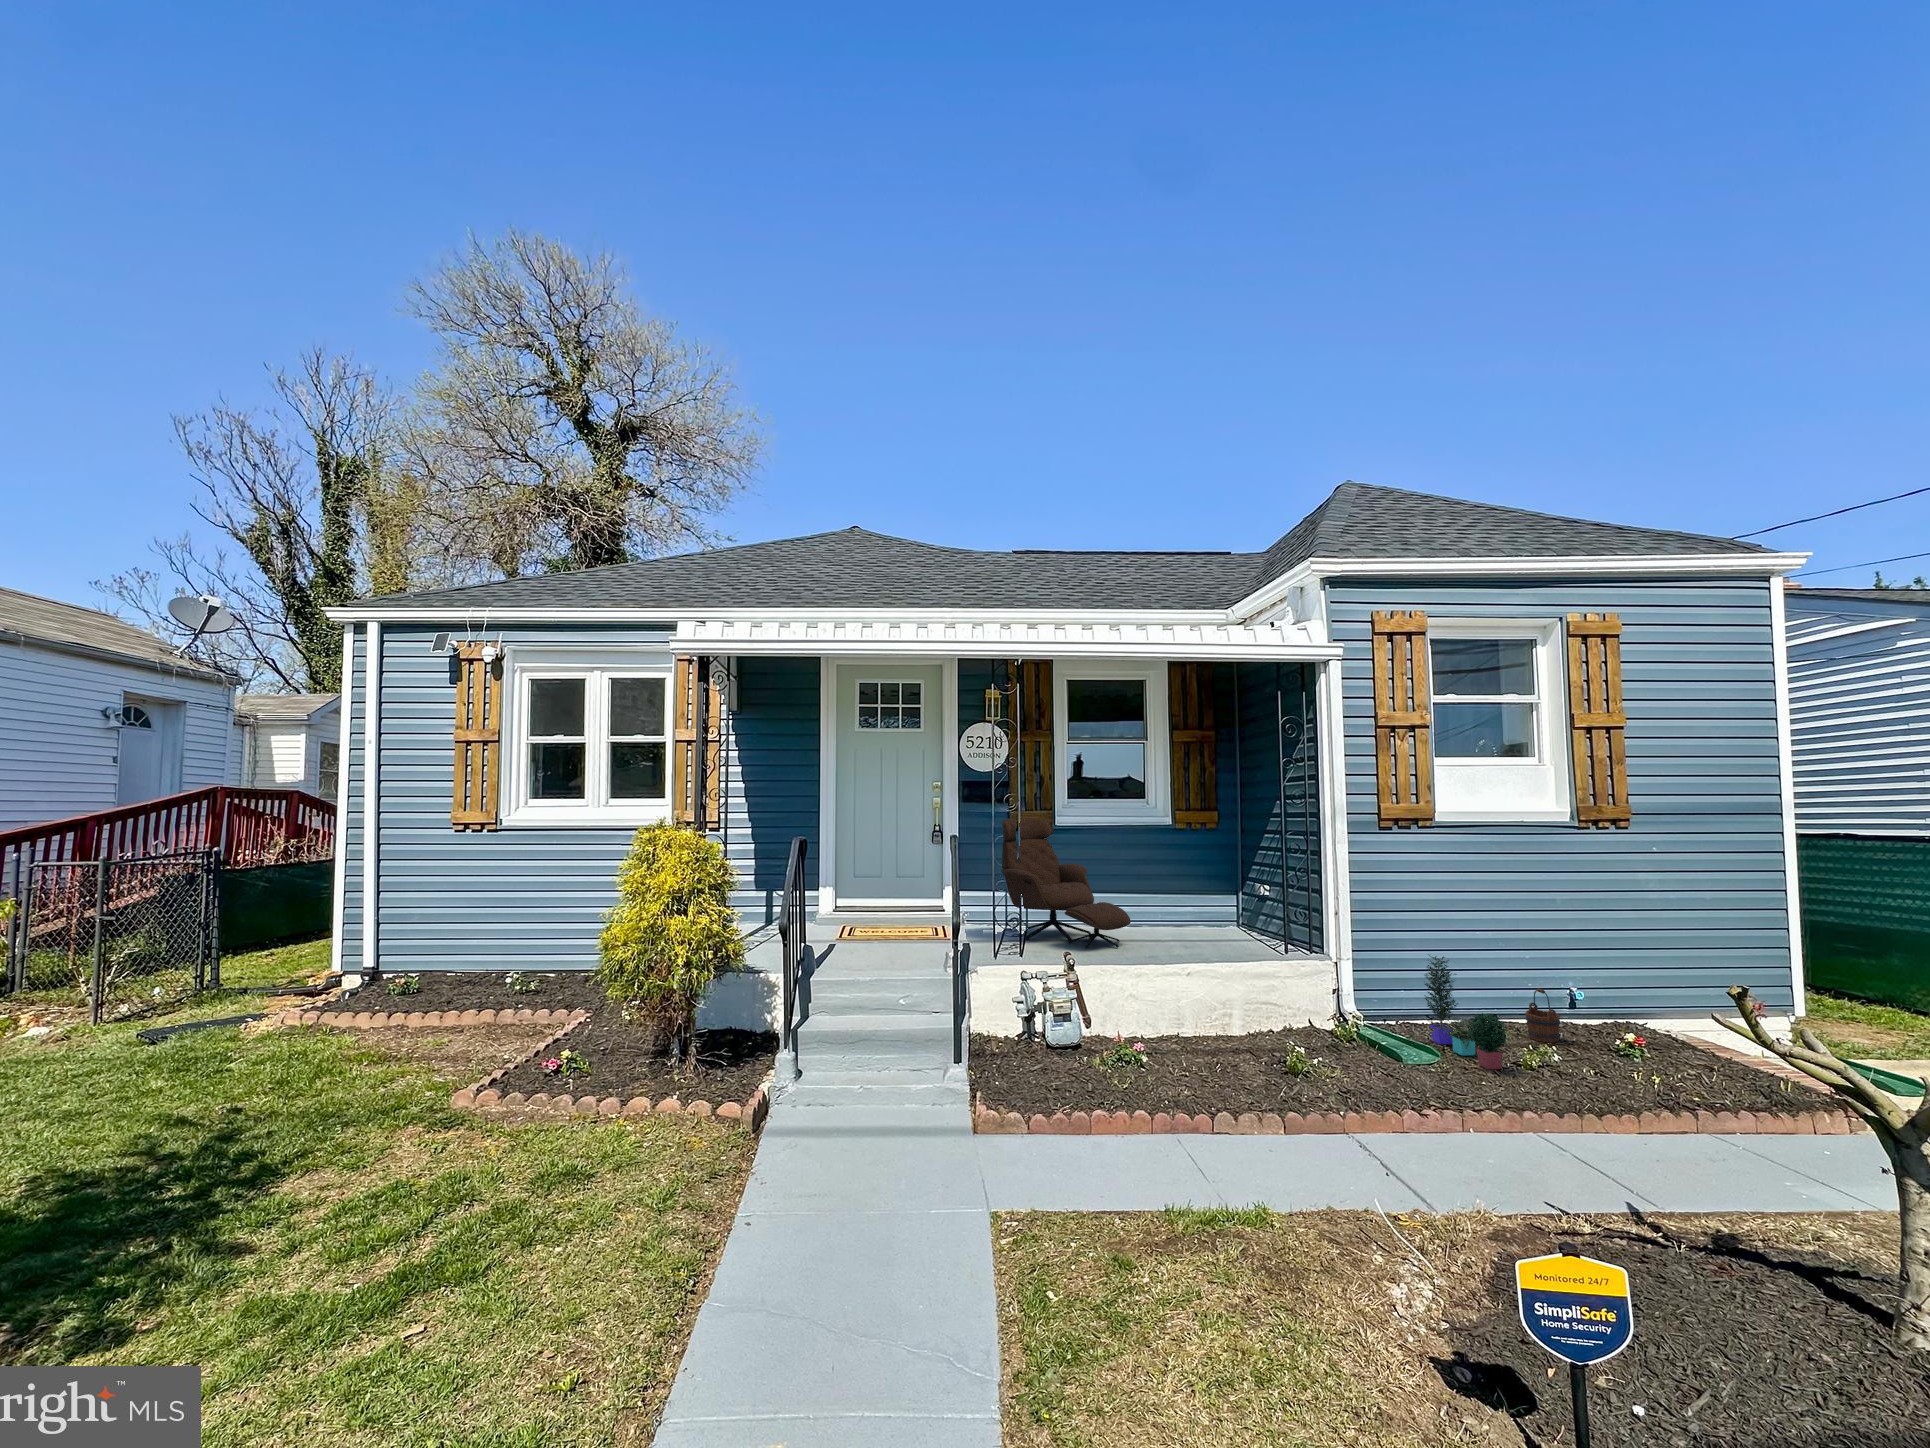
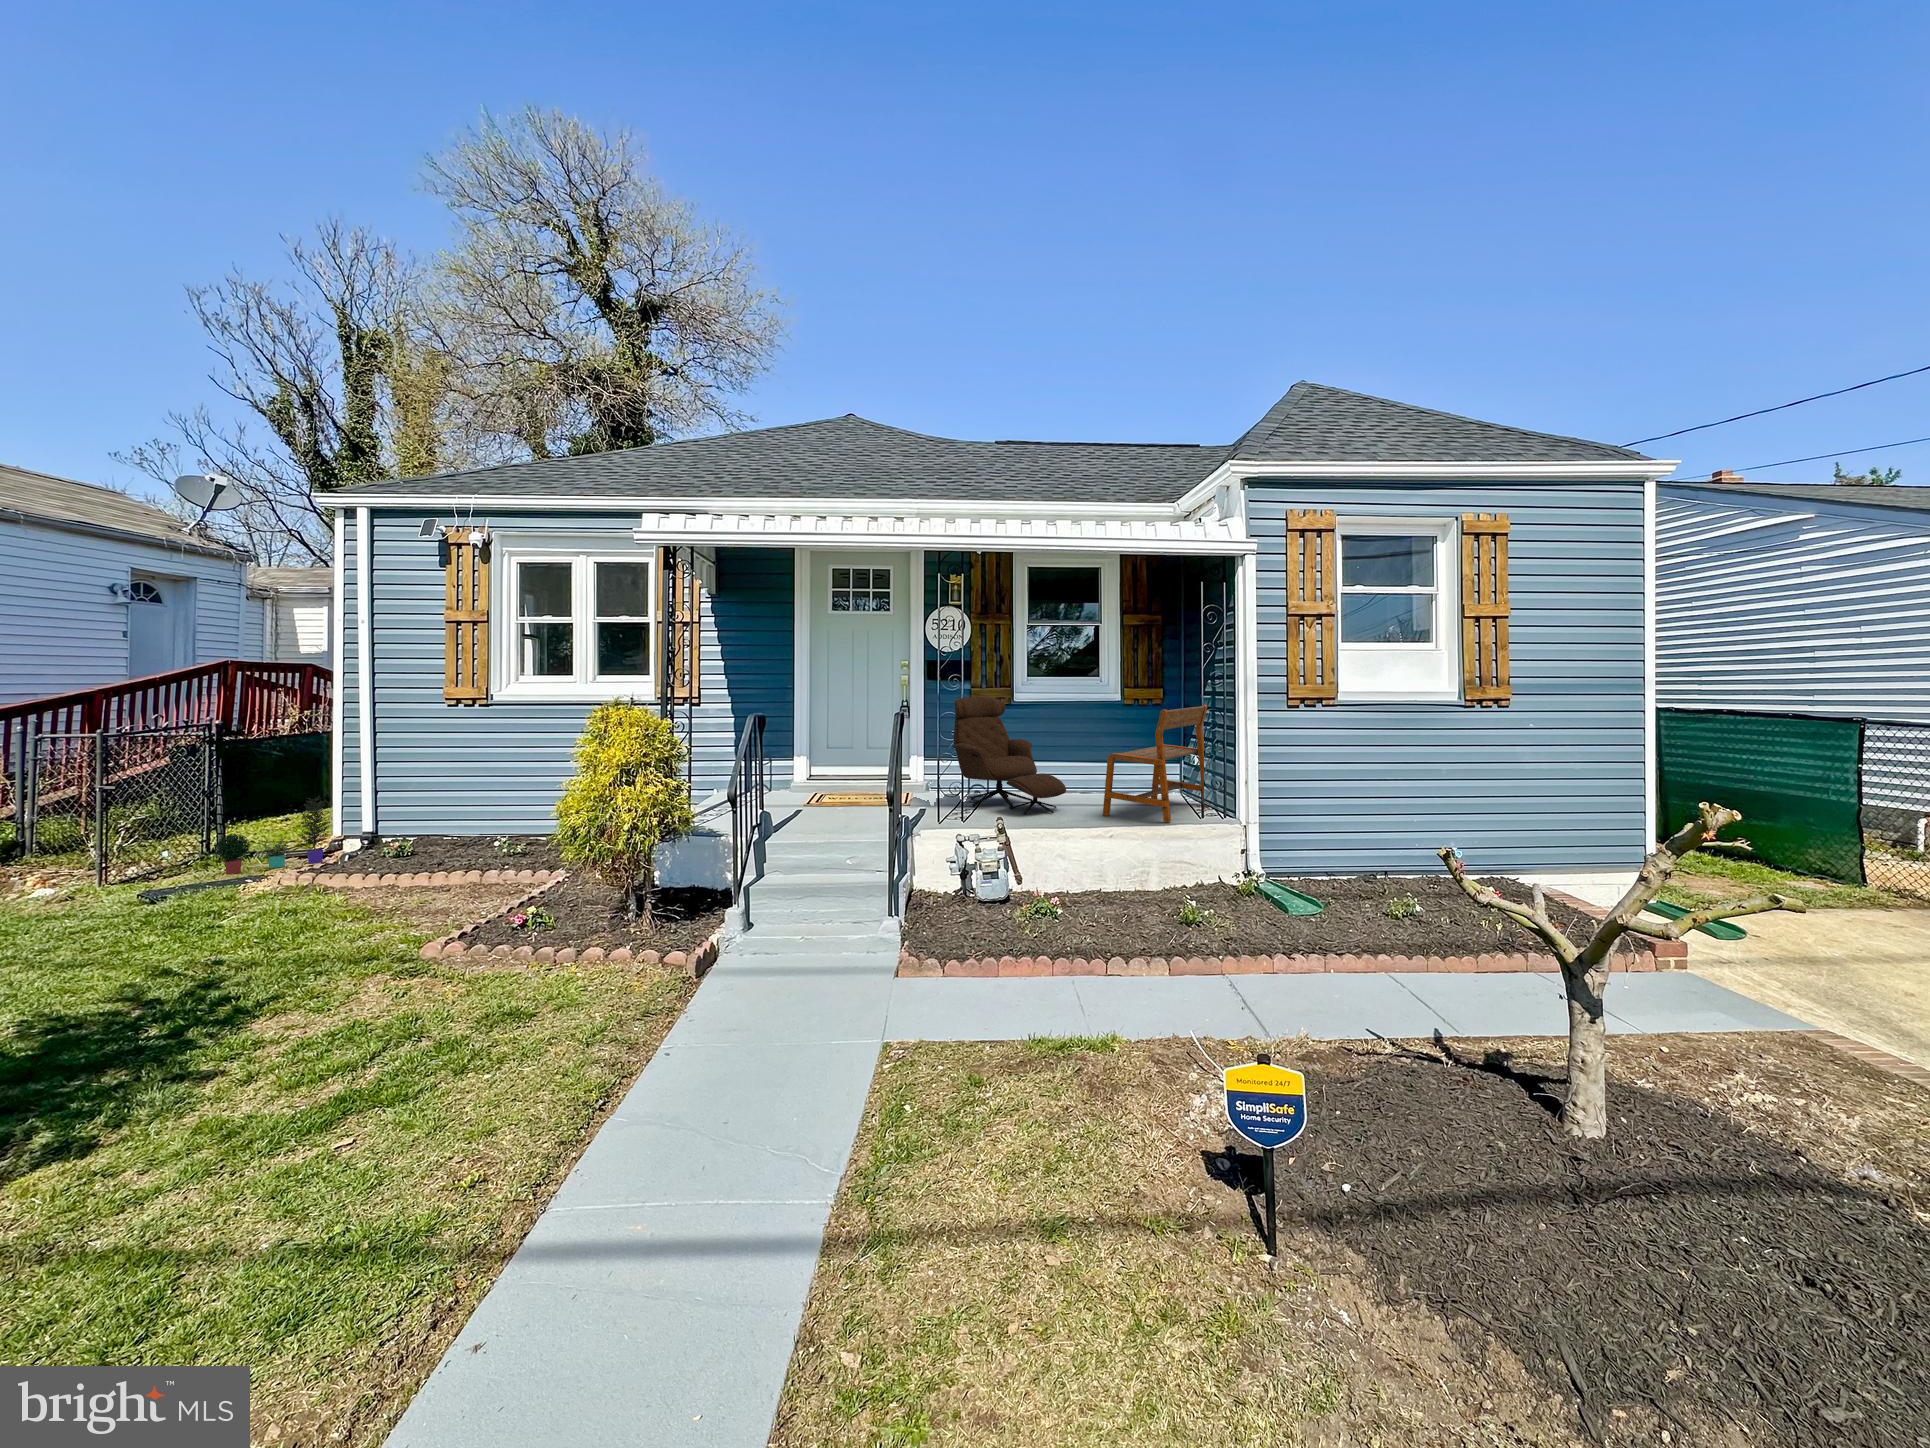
bench: none [1174,825,1291,958] -> present [1103,705,1208,822]
potted plant: present [1425,954,1509,1069] -> present [214,797,330,874]
wooden bucket: present [1525,988,1560,1043] -> none [1404,848,1433,894]

